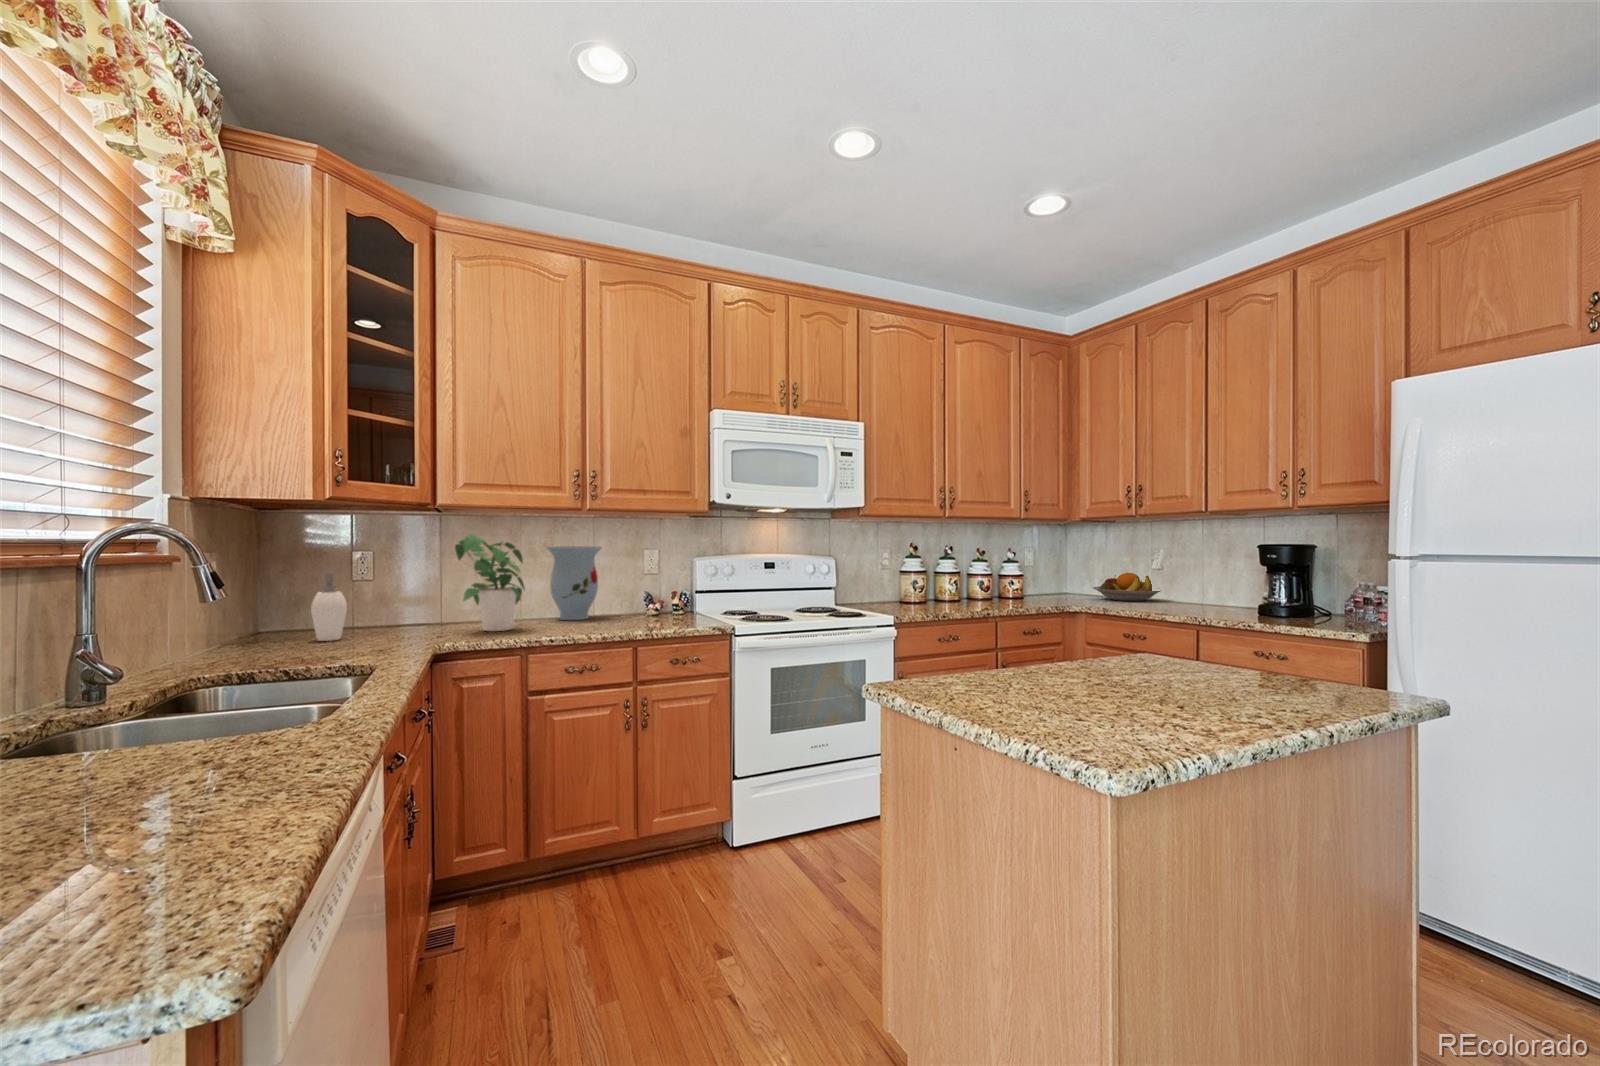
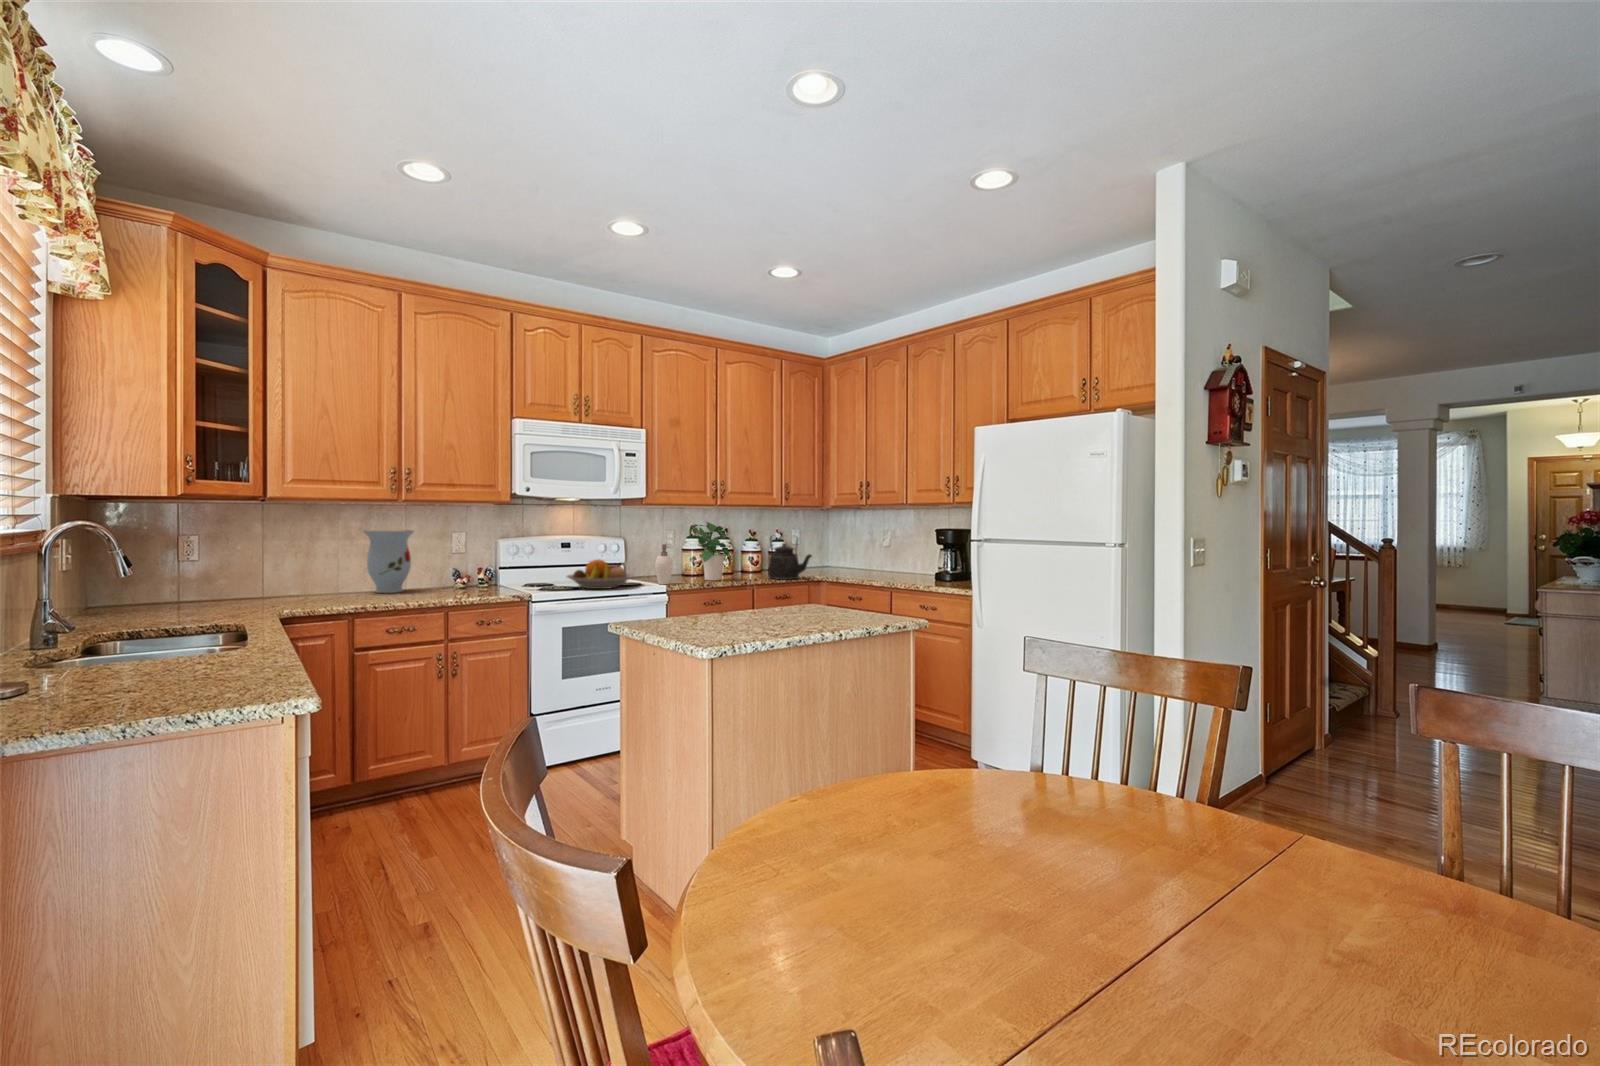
potted plant: present [455,534,525,631] -> present [689,522,732,581]
kettle: none [1011,553,1072,609] -> present [768,536,812,580]
soap dispenser: present [311,572,347,641] -> present [655,544,673,584]
fruit bowl: present [1093,573,1161,601] -> present [567,559,634,589]

